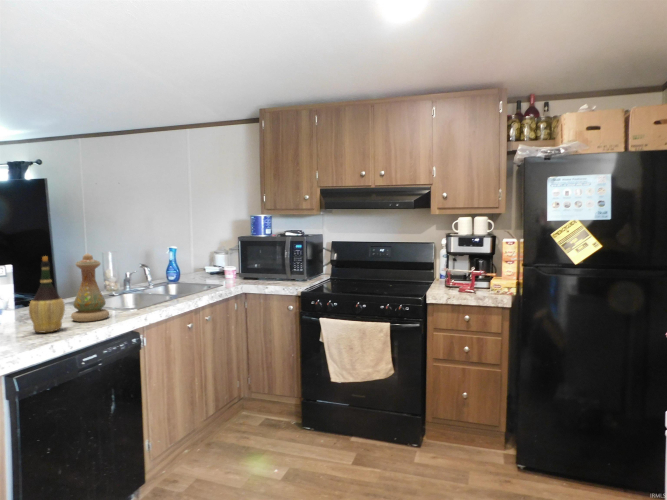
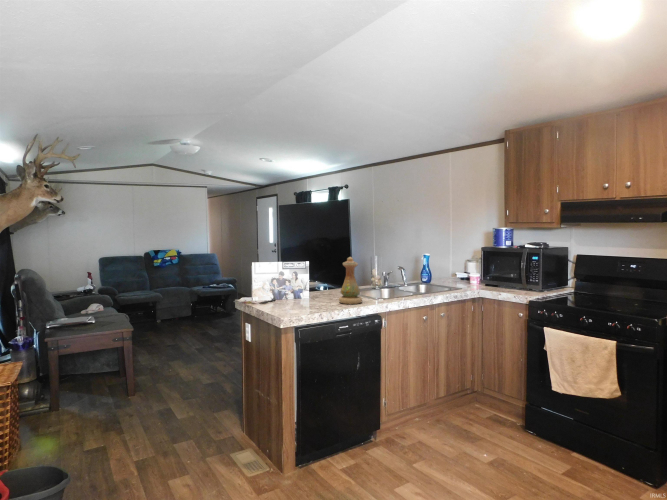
wine bottle: present [29,256,65,332] -> none [313,258,332,307]

